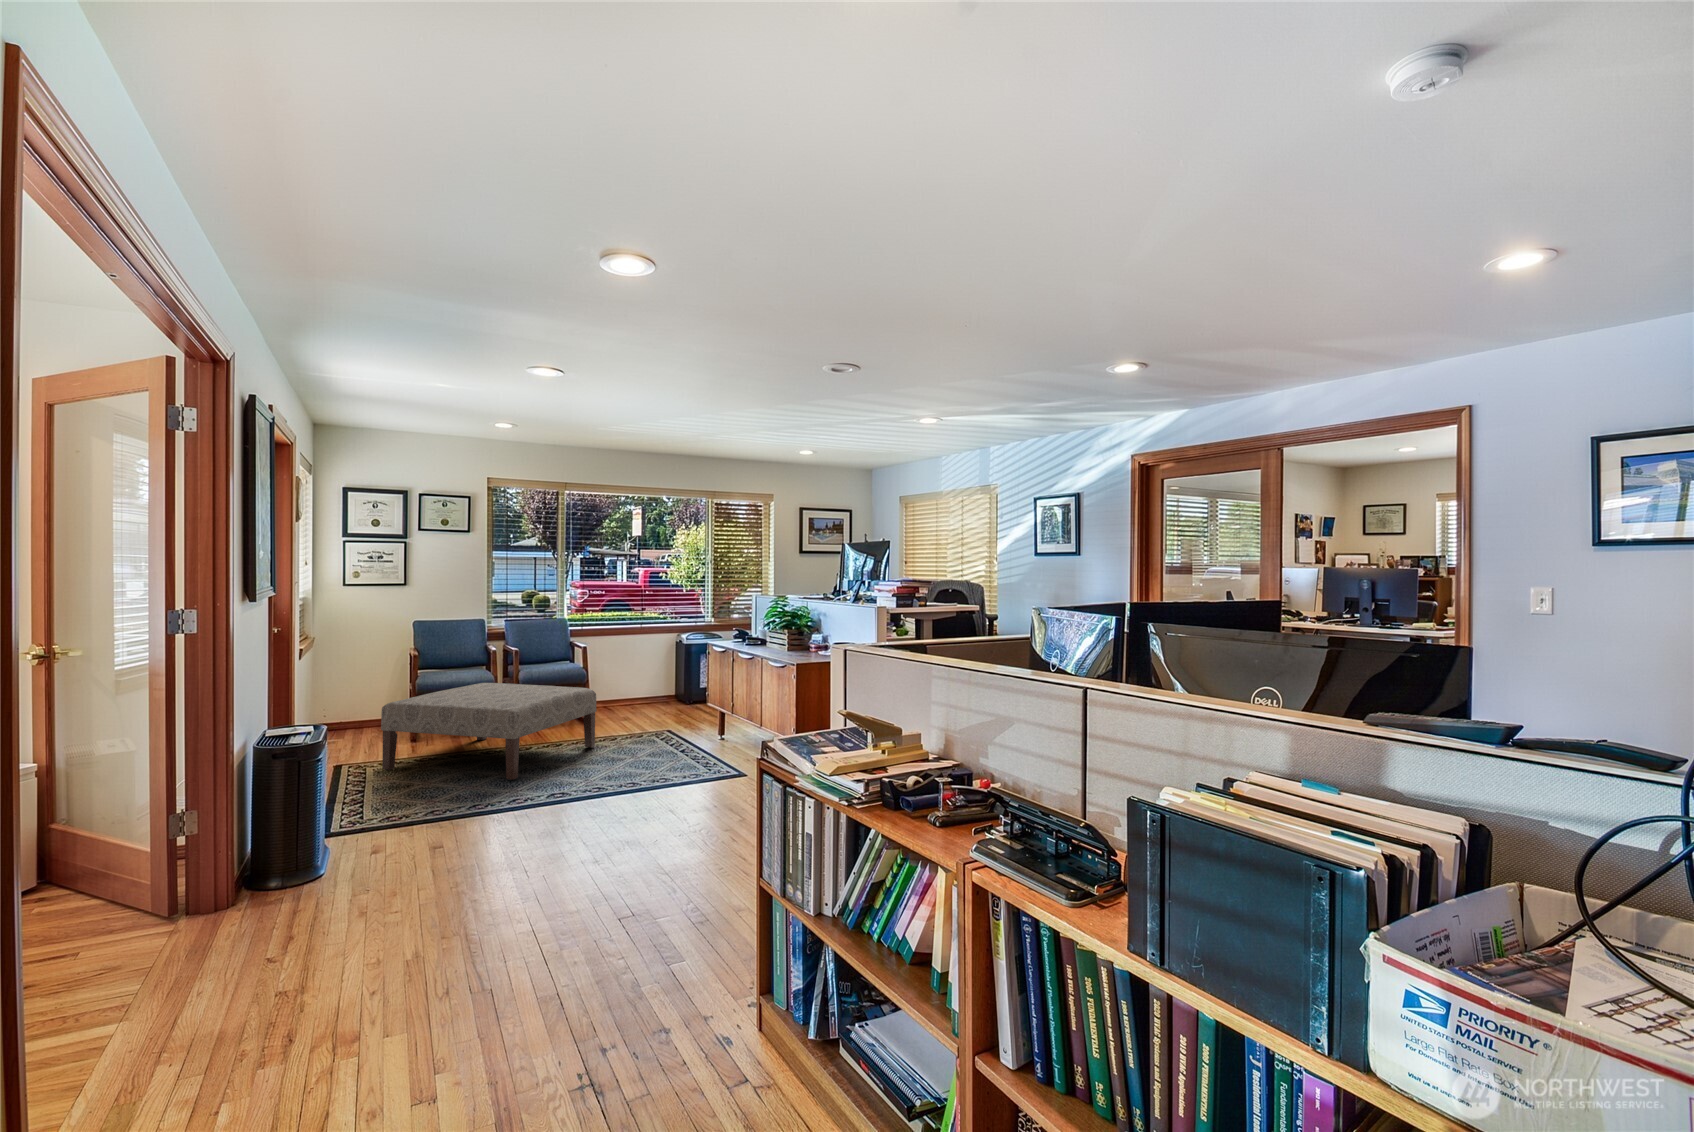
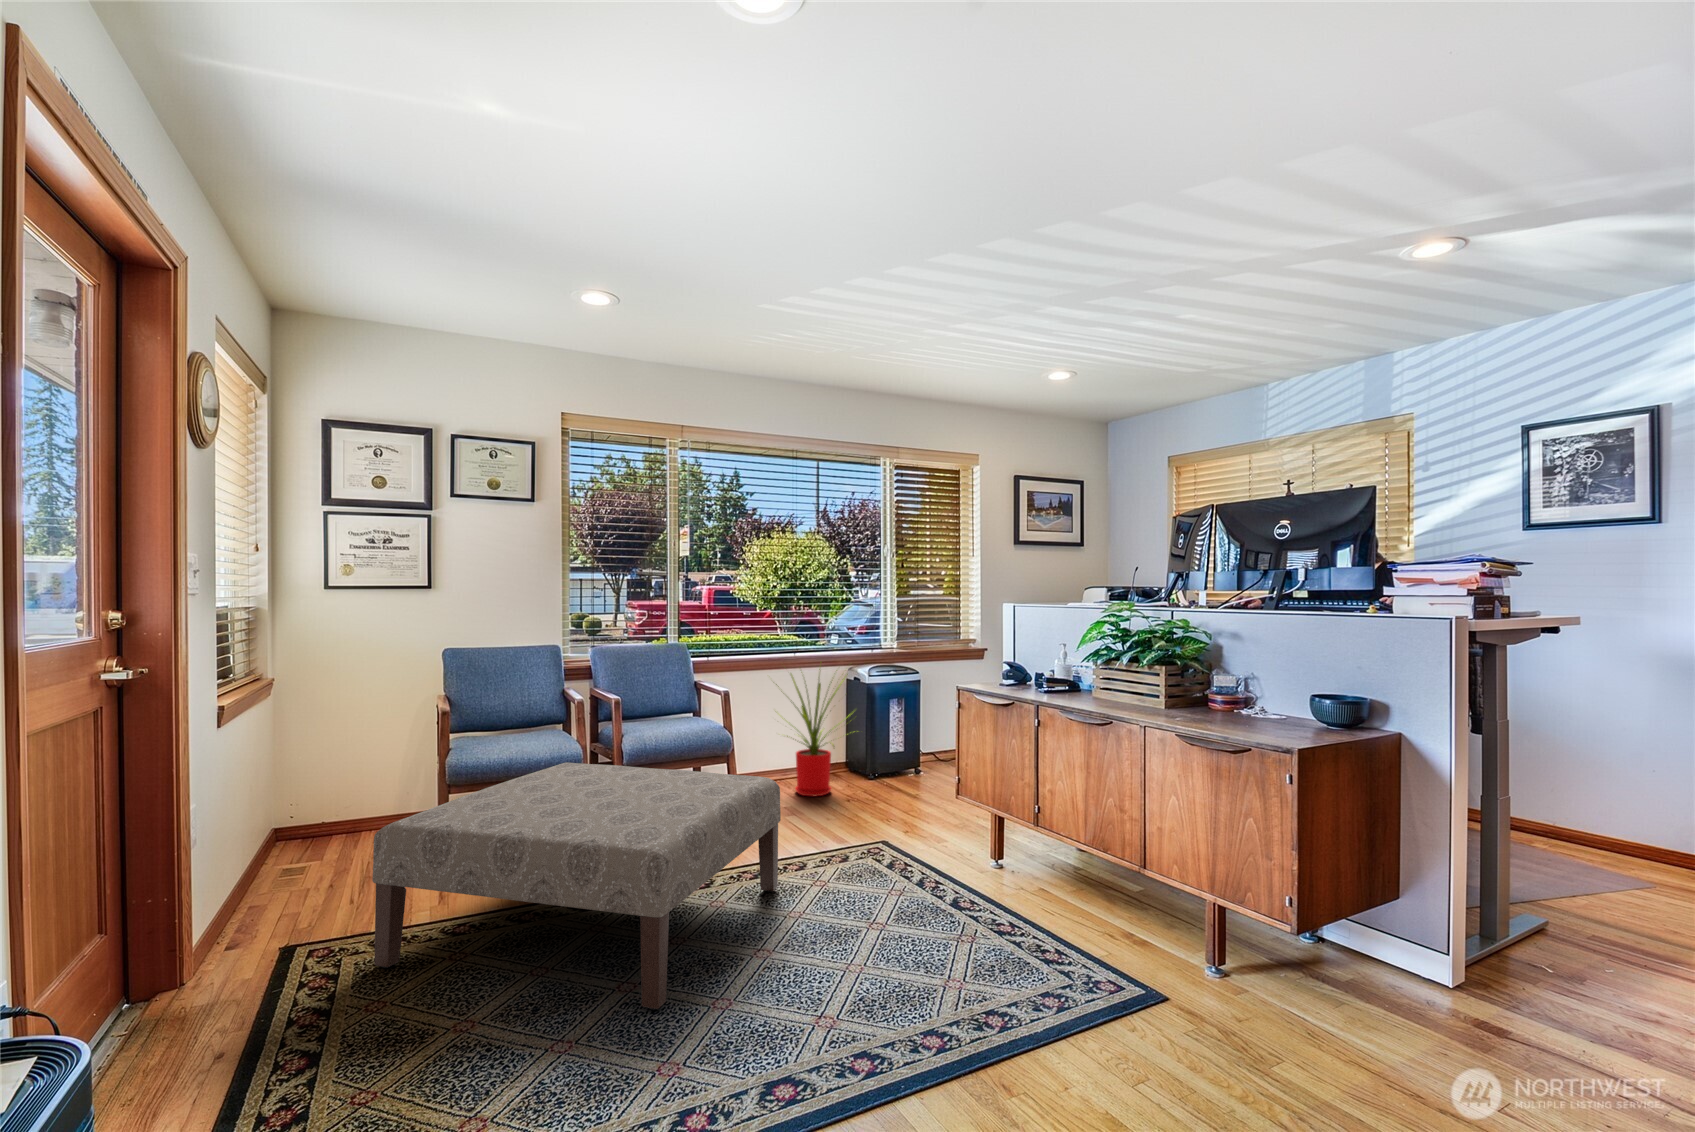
house plant: none [617,629,679,712] -> present [776,669,849,796]

